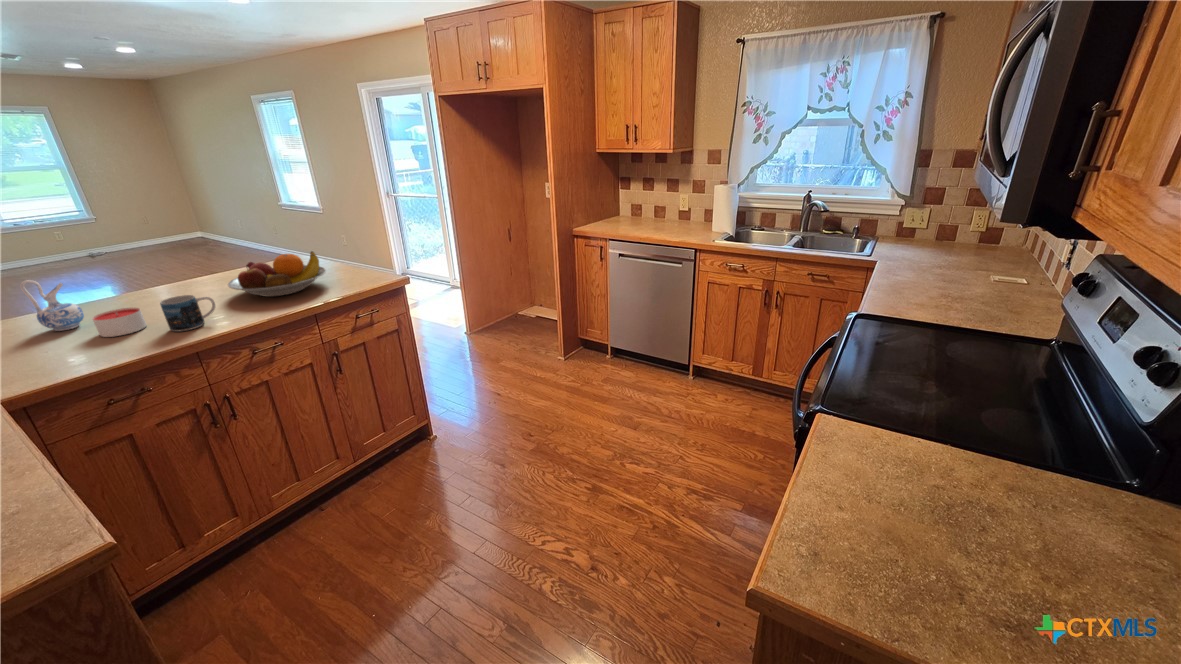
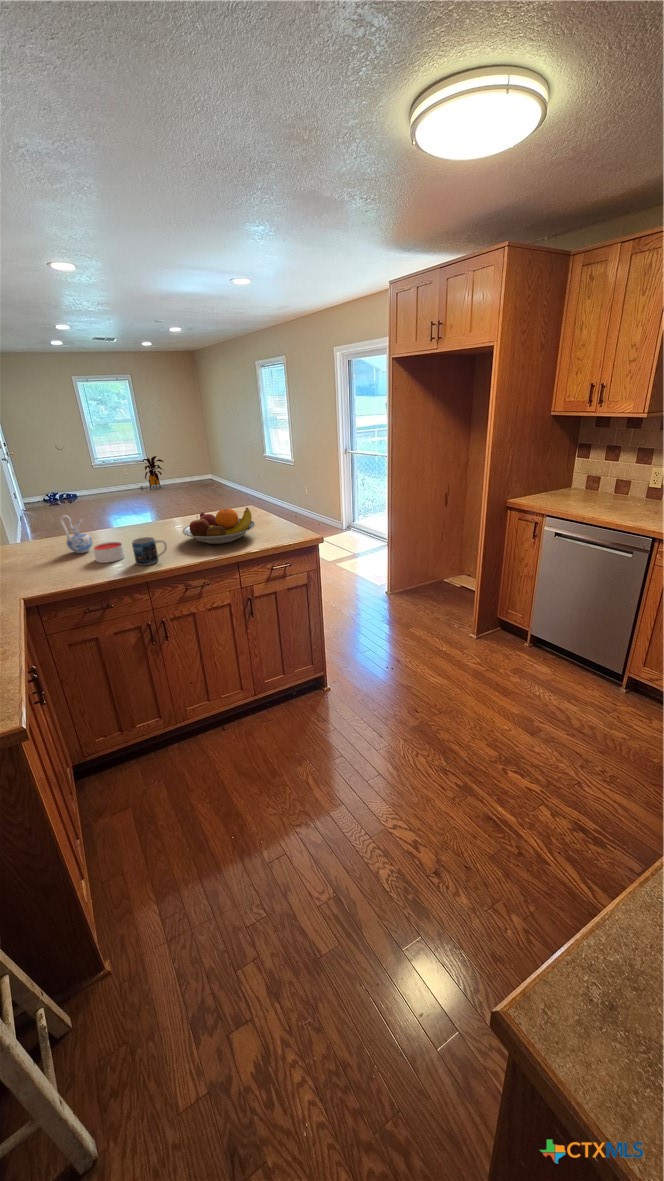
house plant: none [83,213,140,256] -> present [140,456,164,489]

